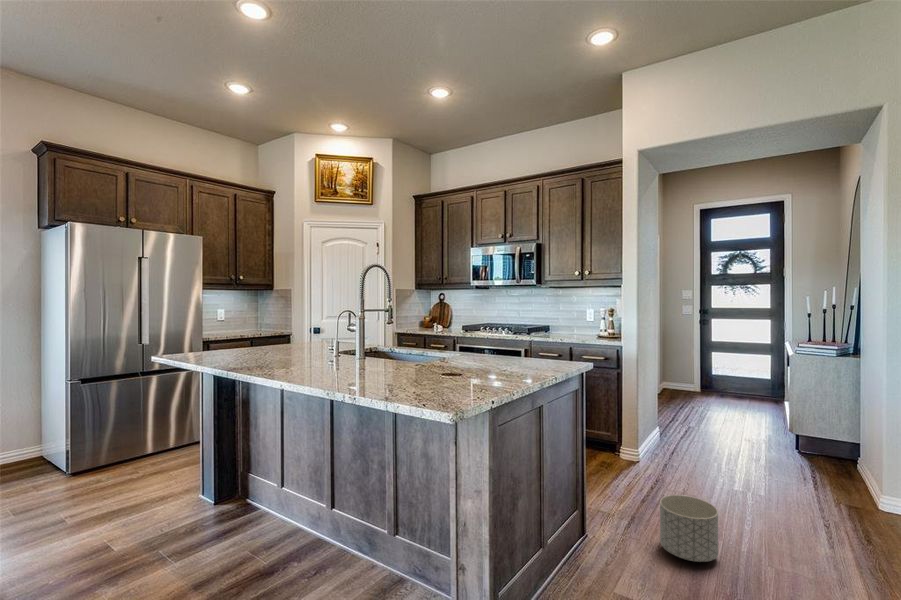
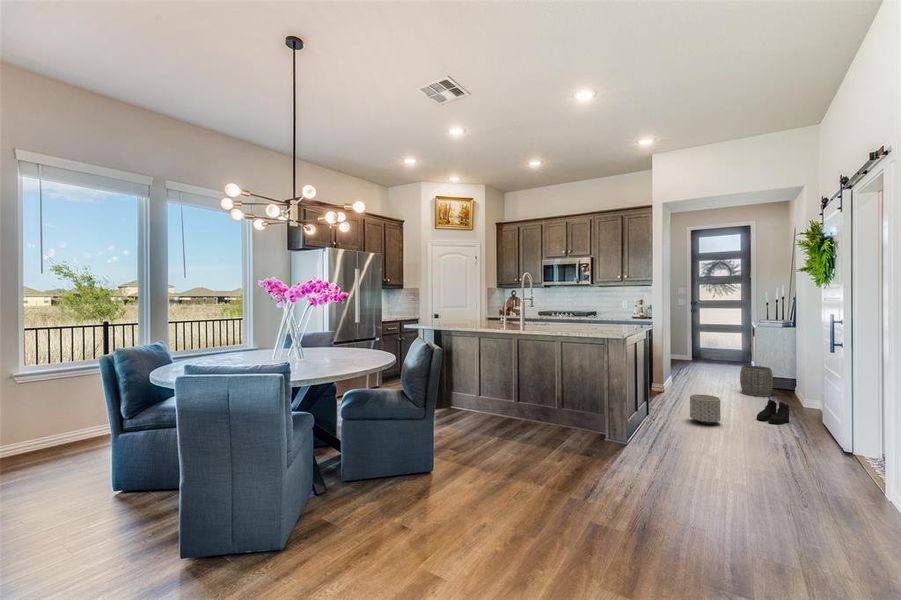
woven basket: none [764,420,820,478] -> present [740,366,773,397]
boots: none [791,508,858,567] -> present [757,400,789,424]

